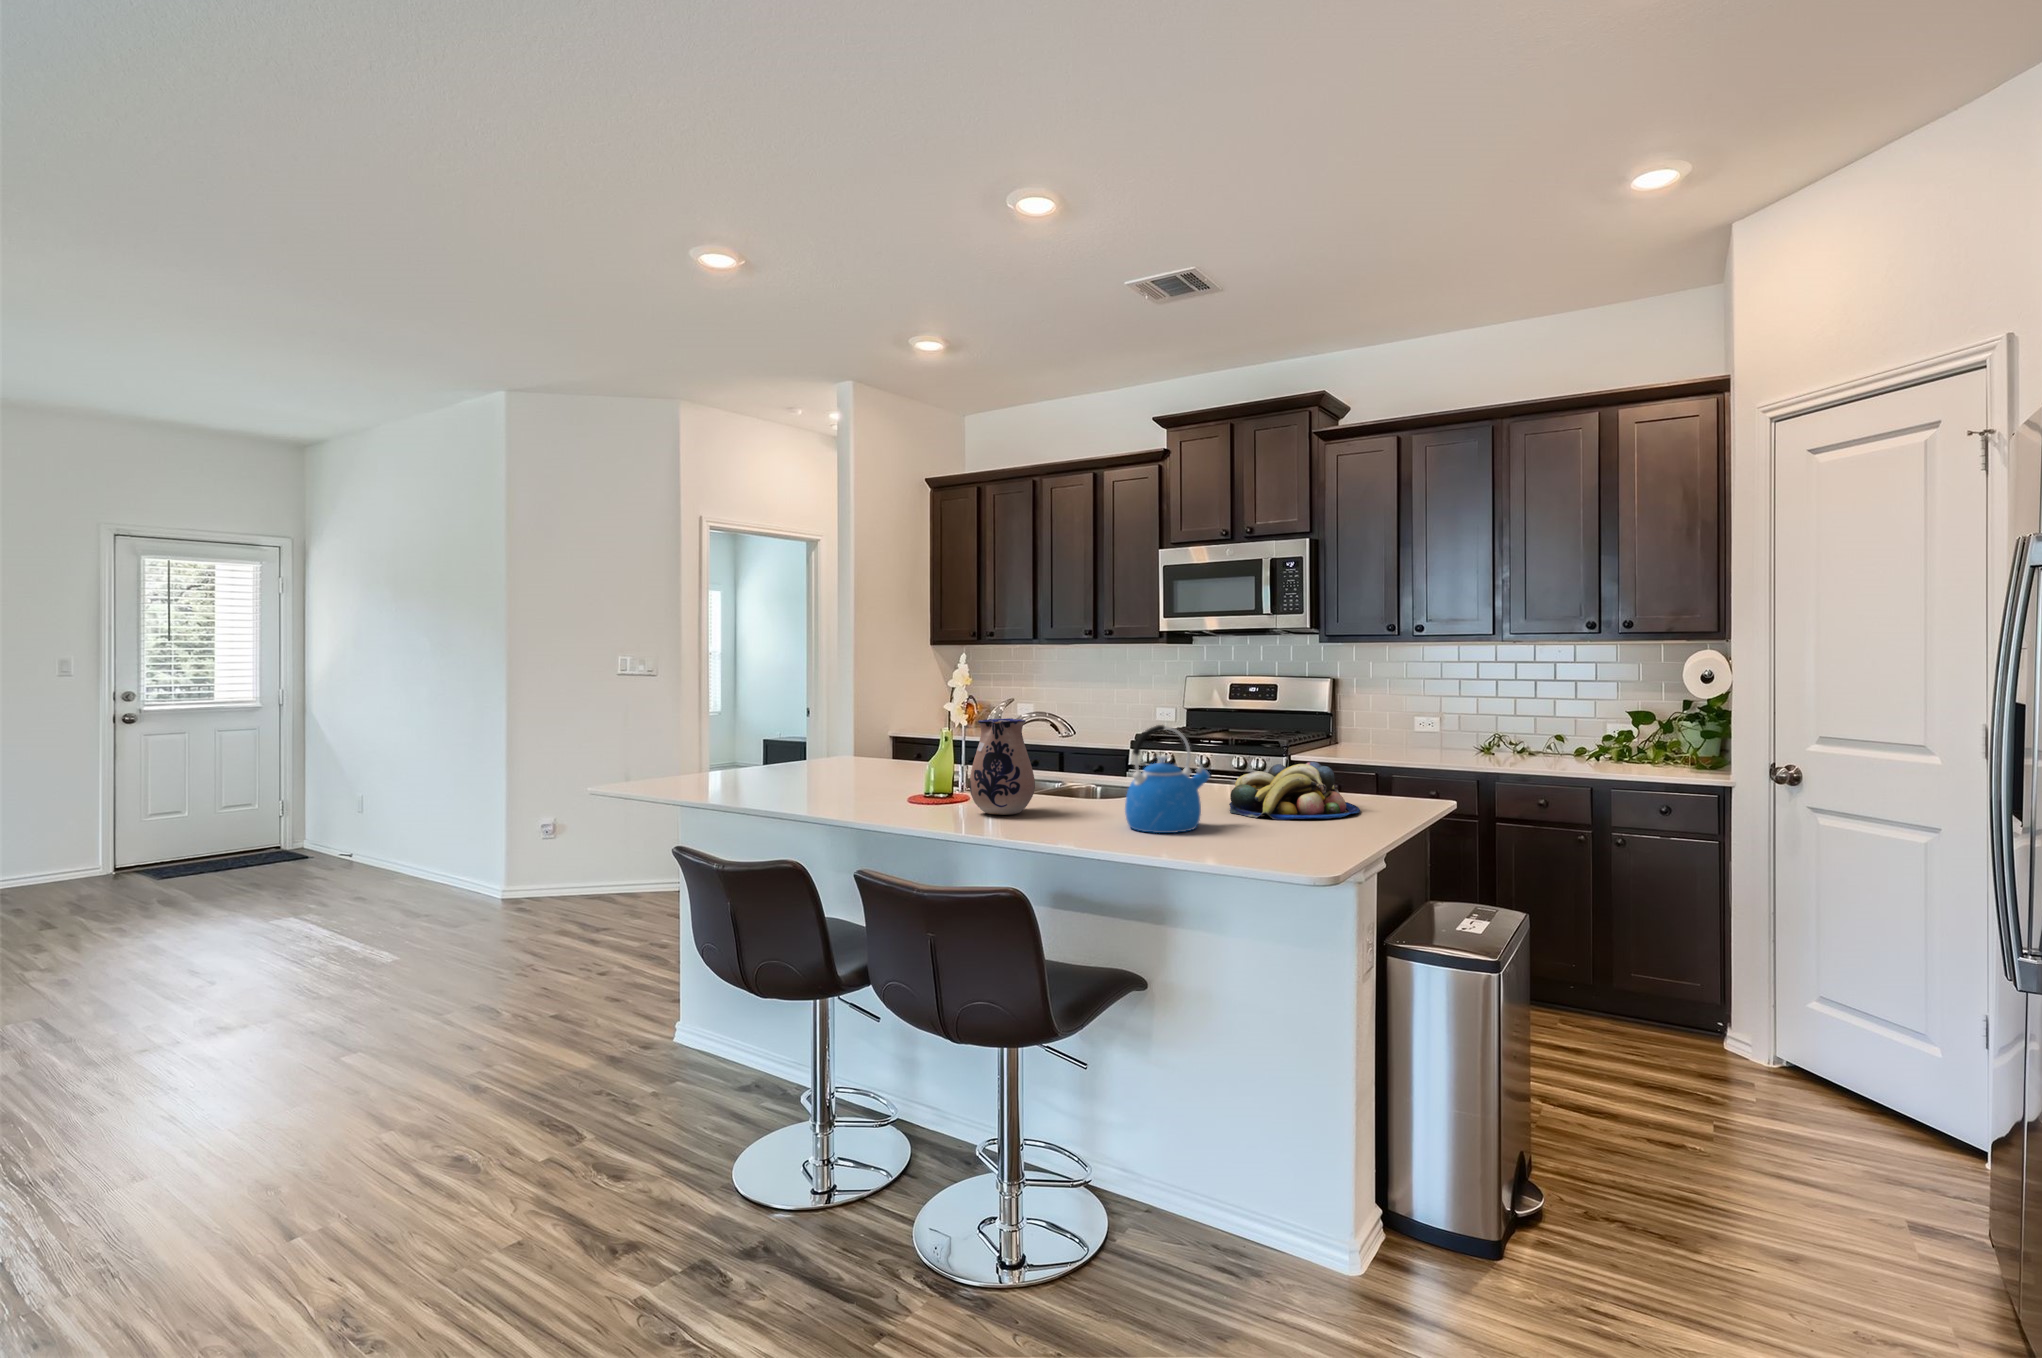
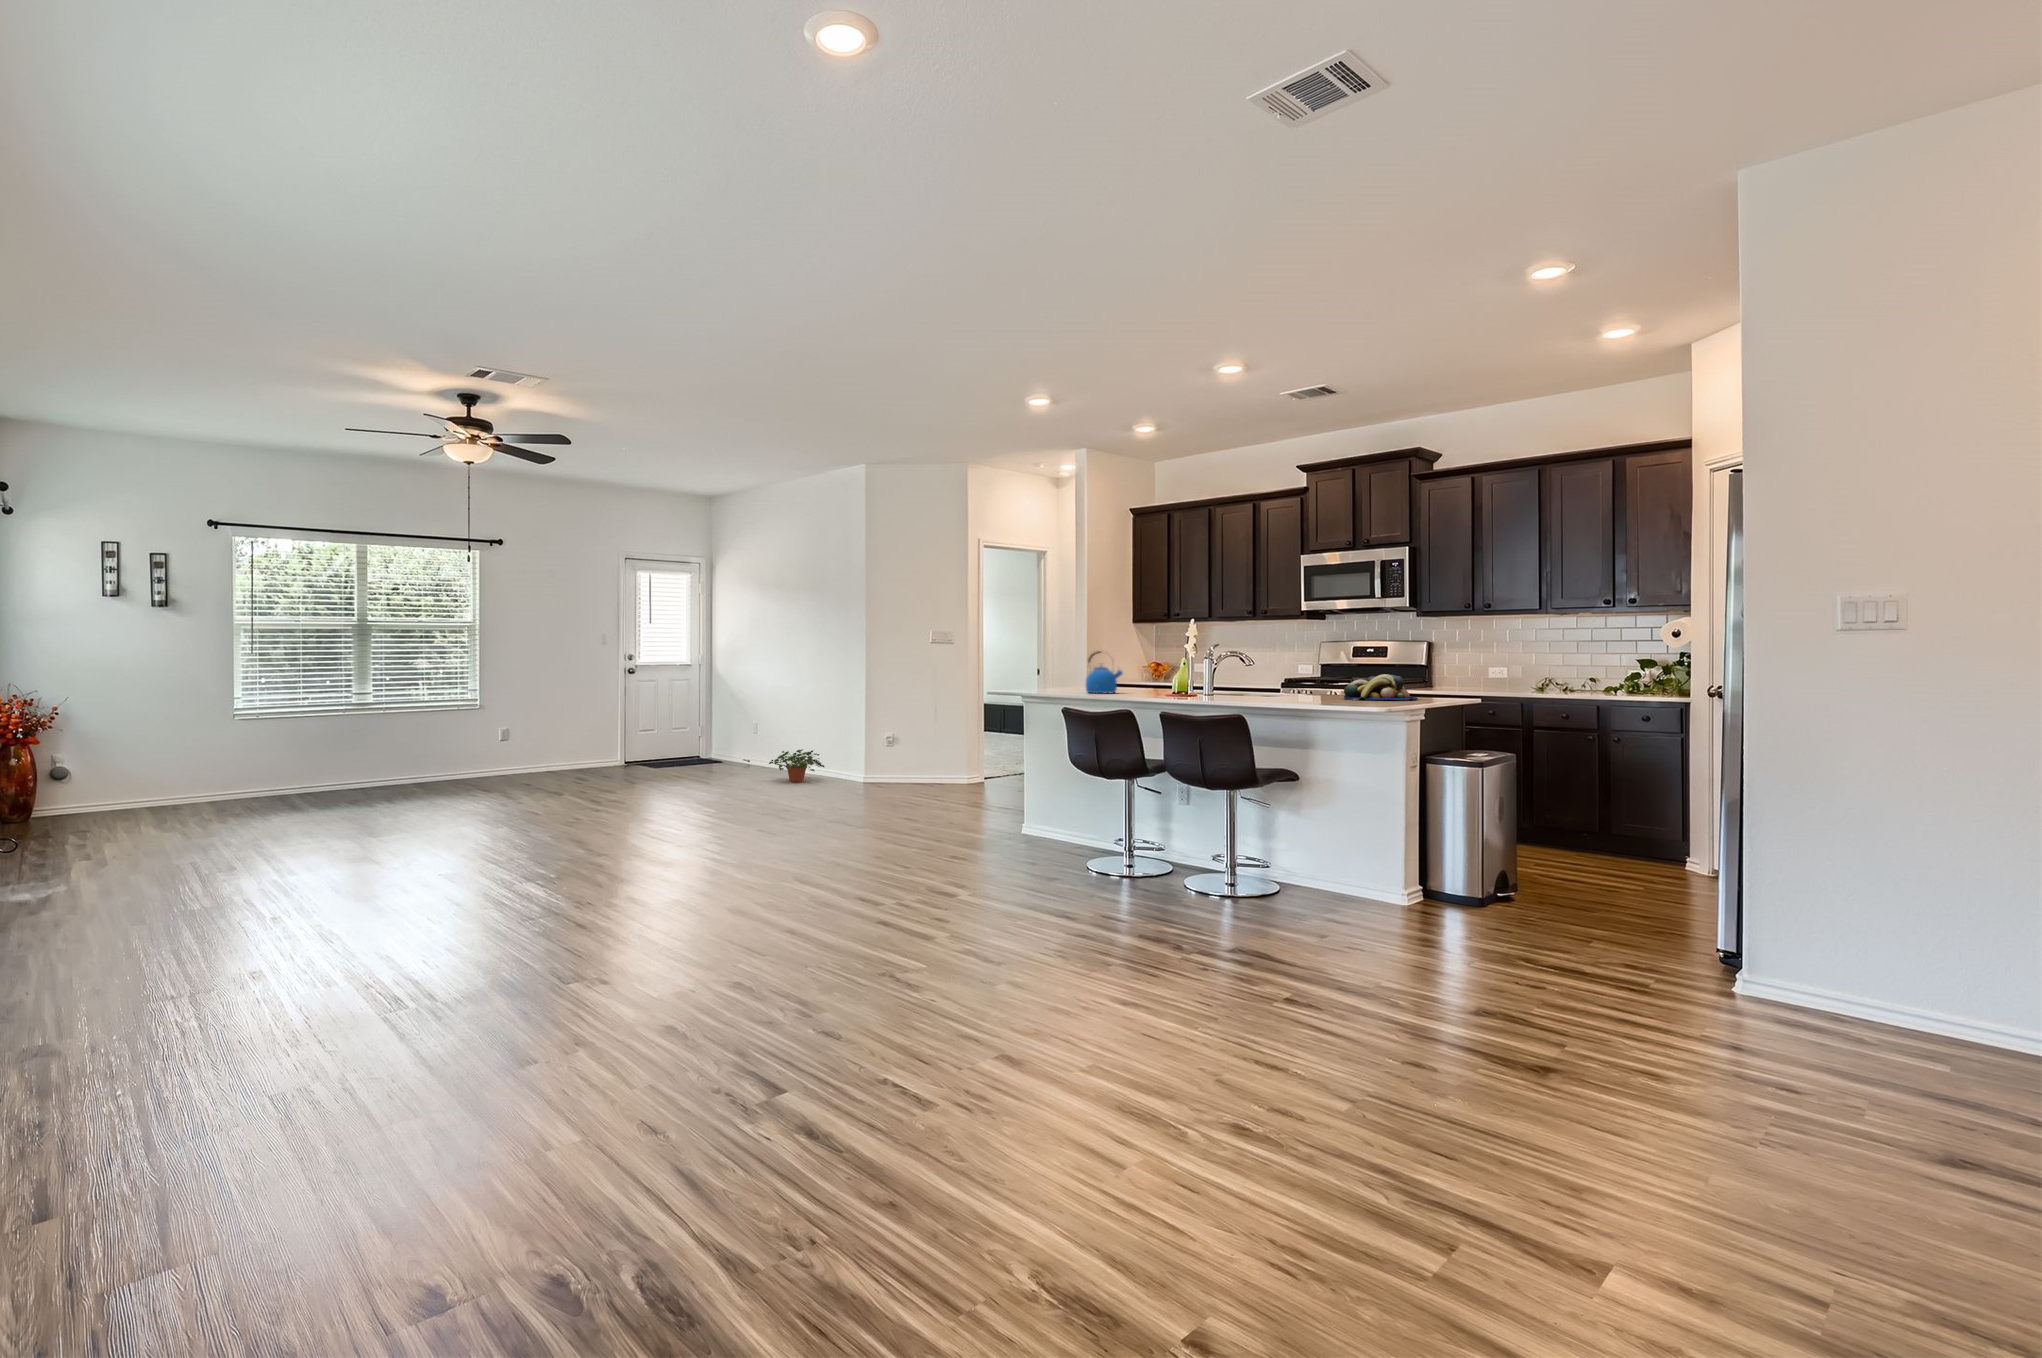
ceramic pitcher: present [970,718,1035,815] -> none [1203,650,1237,698]
kettle: present [1125,725,1210,833] -> present [1086,651,1123,693]
potted plant: none [336,841,446,898] -> present [769,749,824,782]

